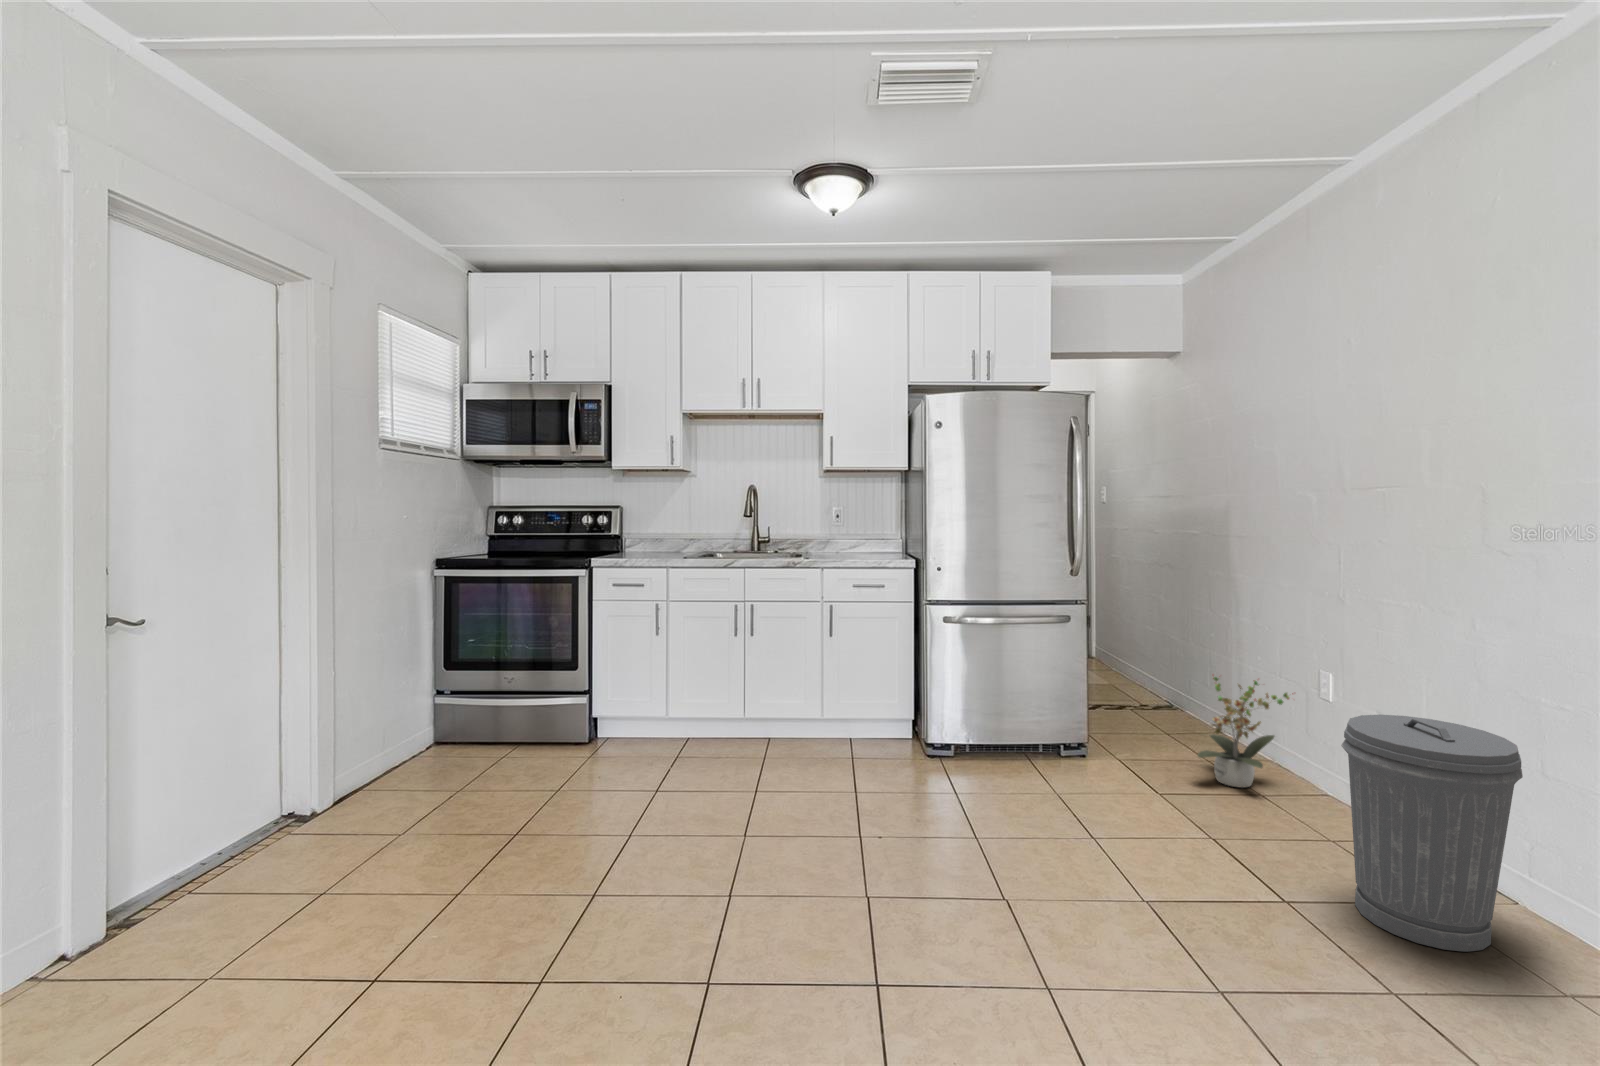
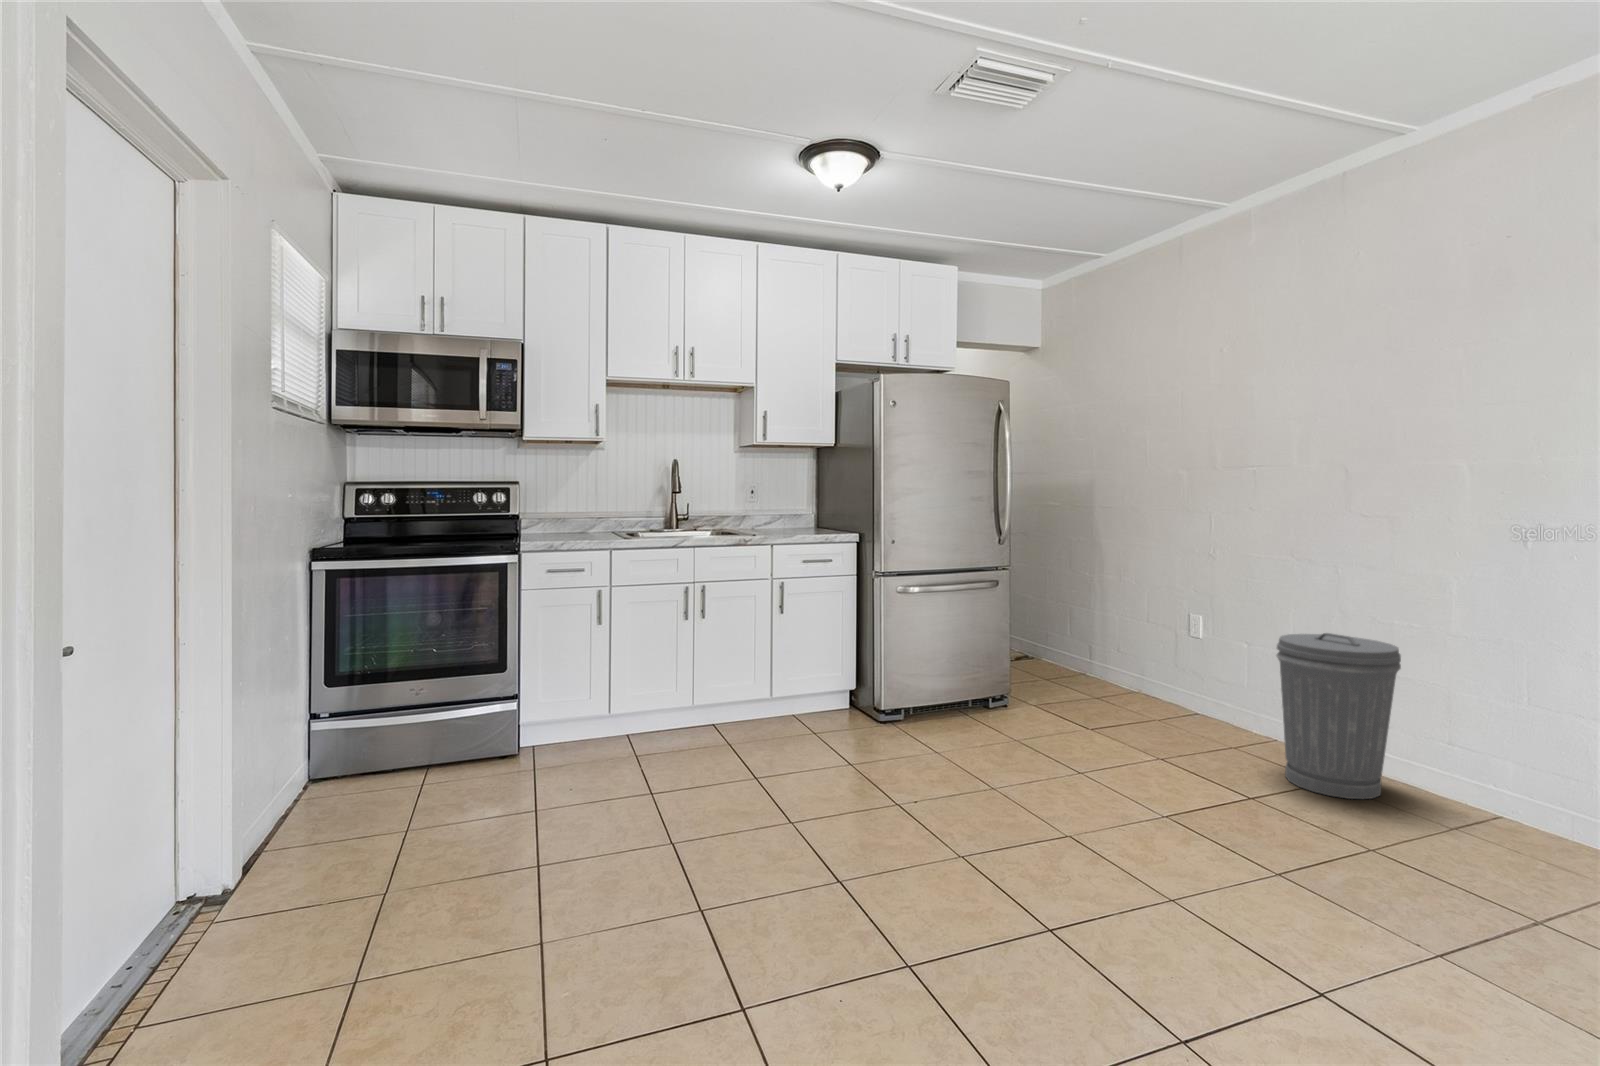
potted plant: present [1198,677,1293,788] -> none [1102,624,1173,714]

